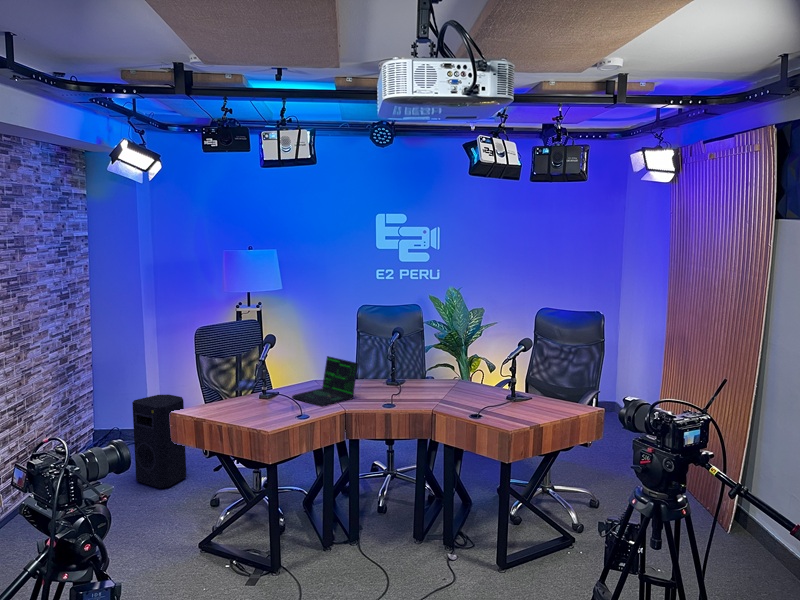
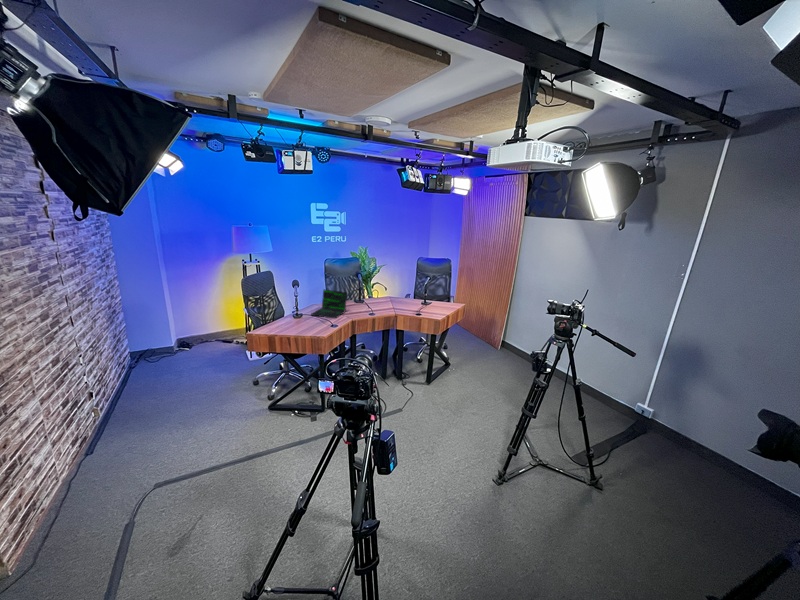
speaker: present [132,395,186,488] -> none [183,322,226,381]

